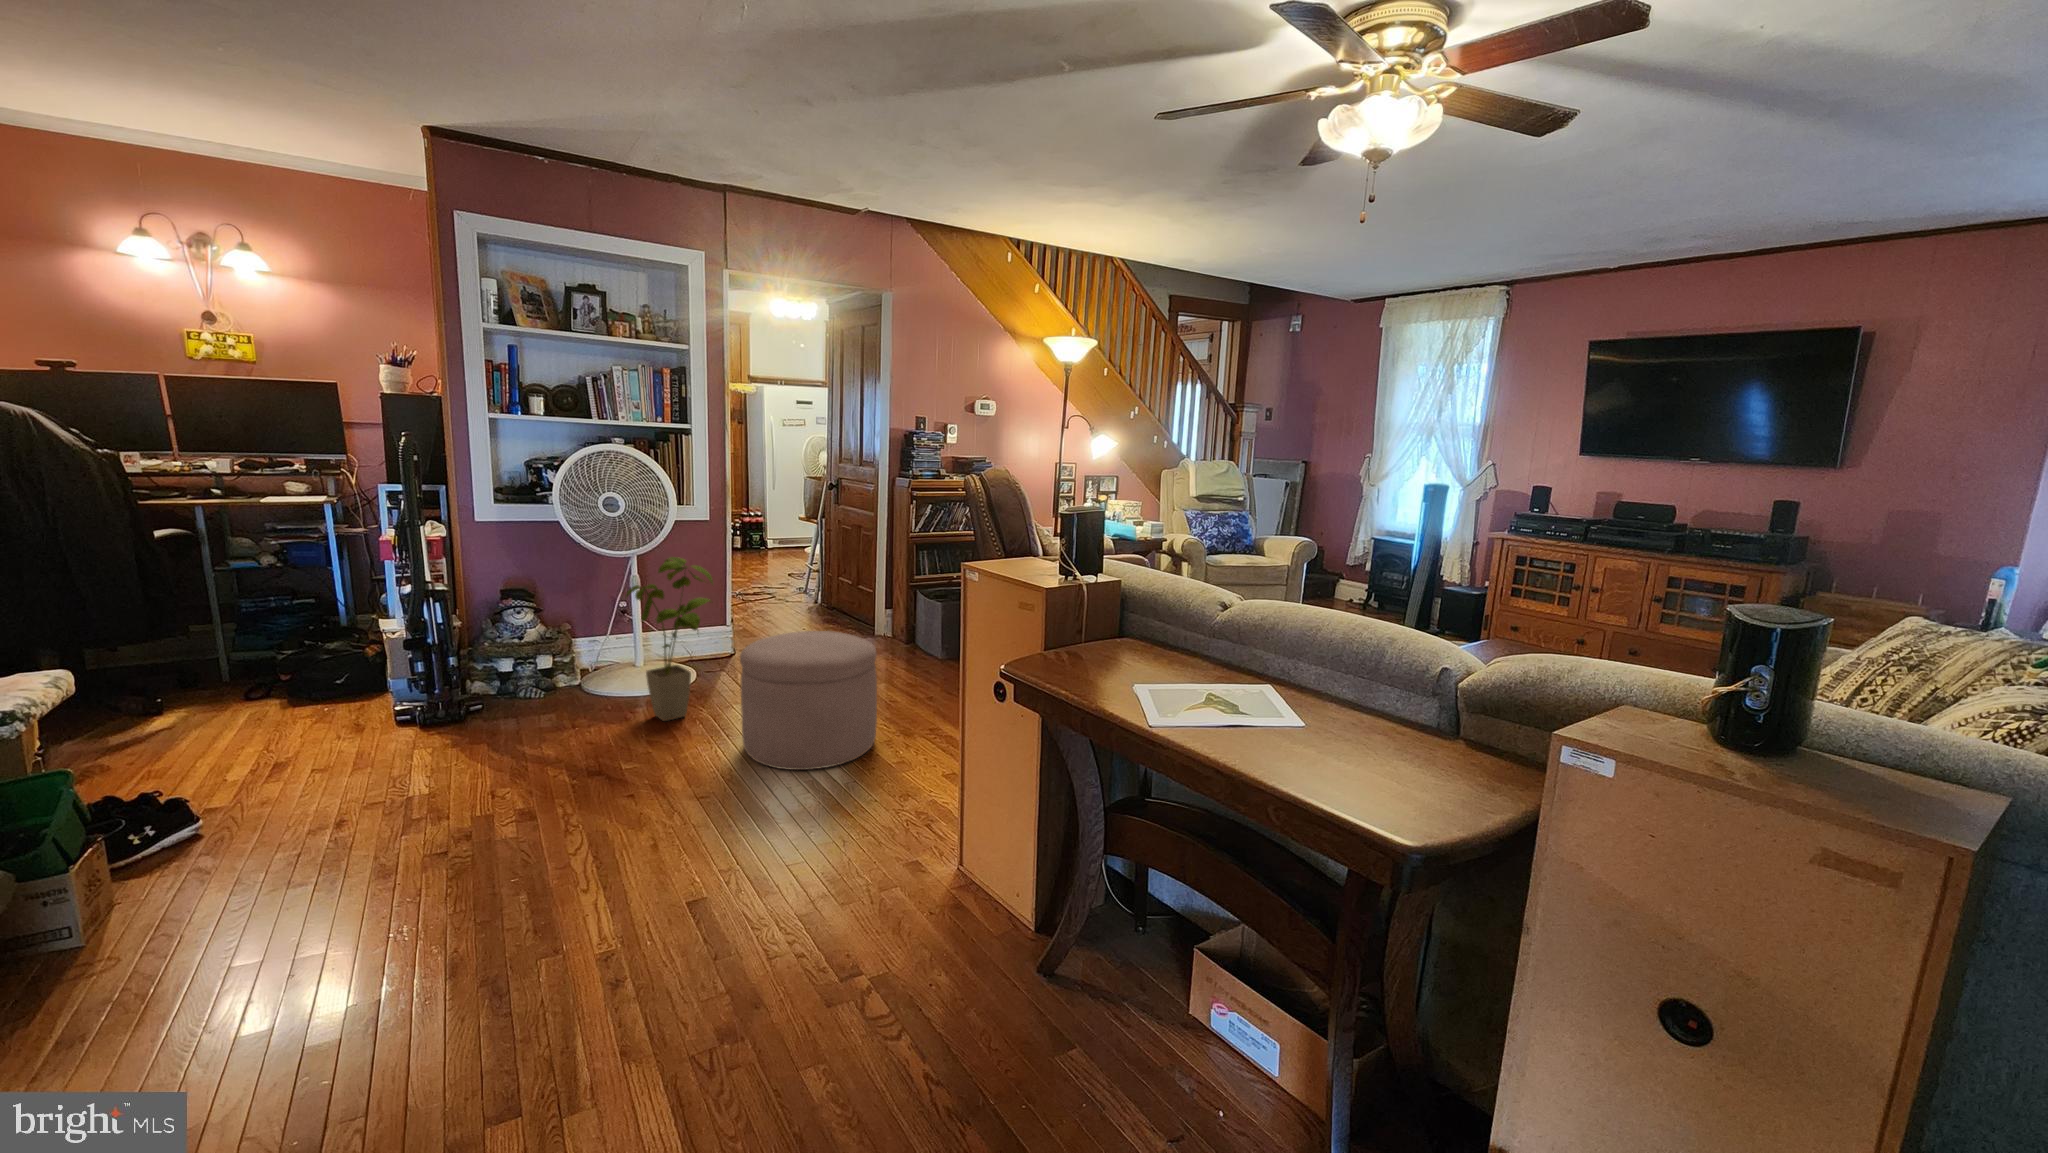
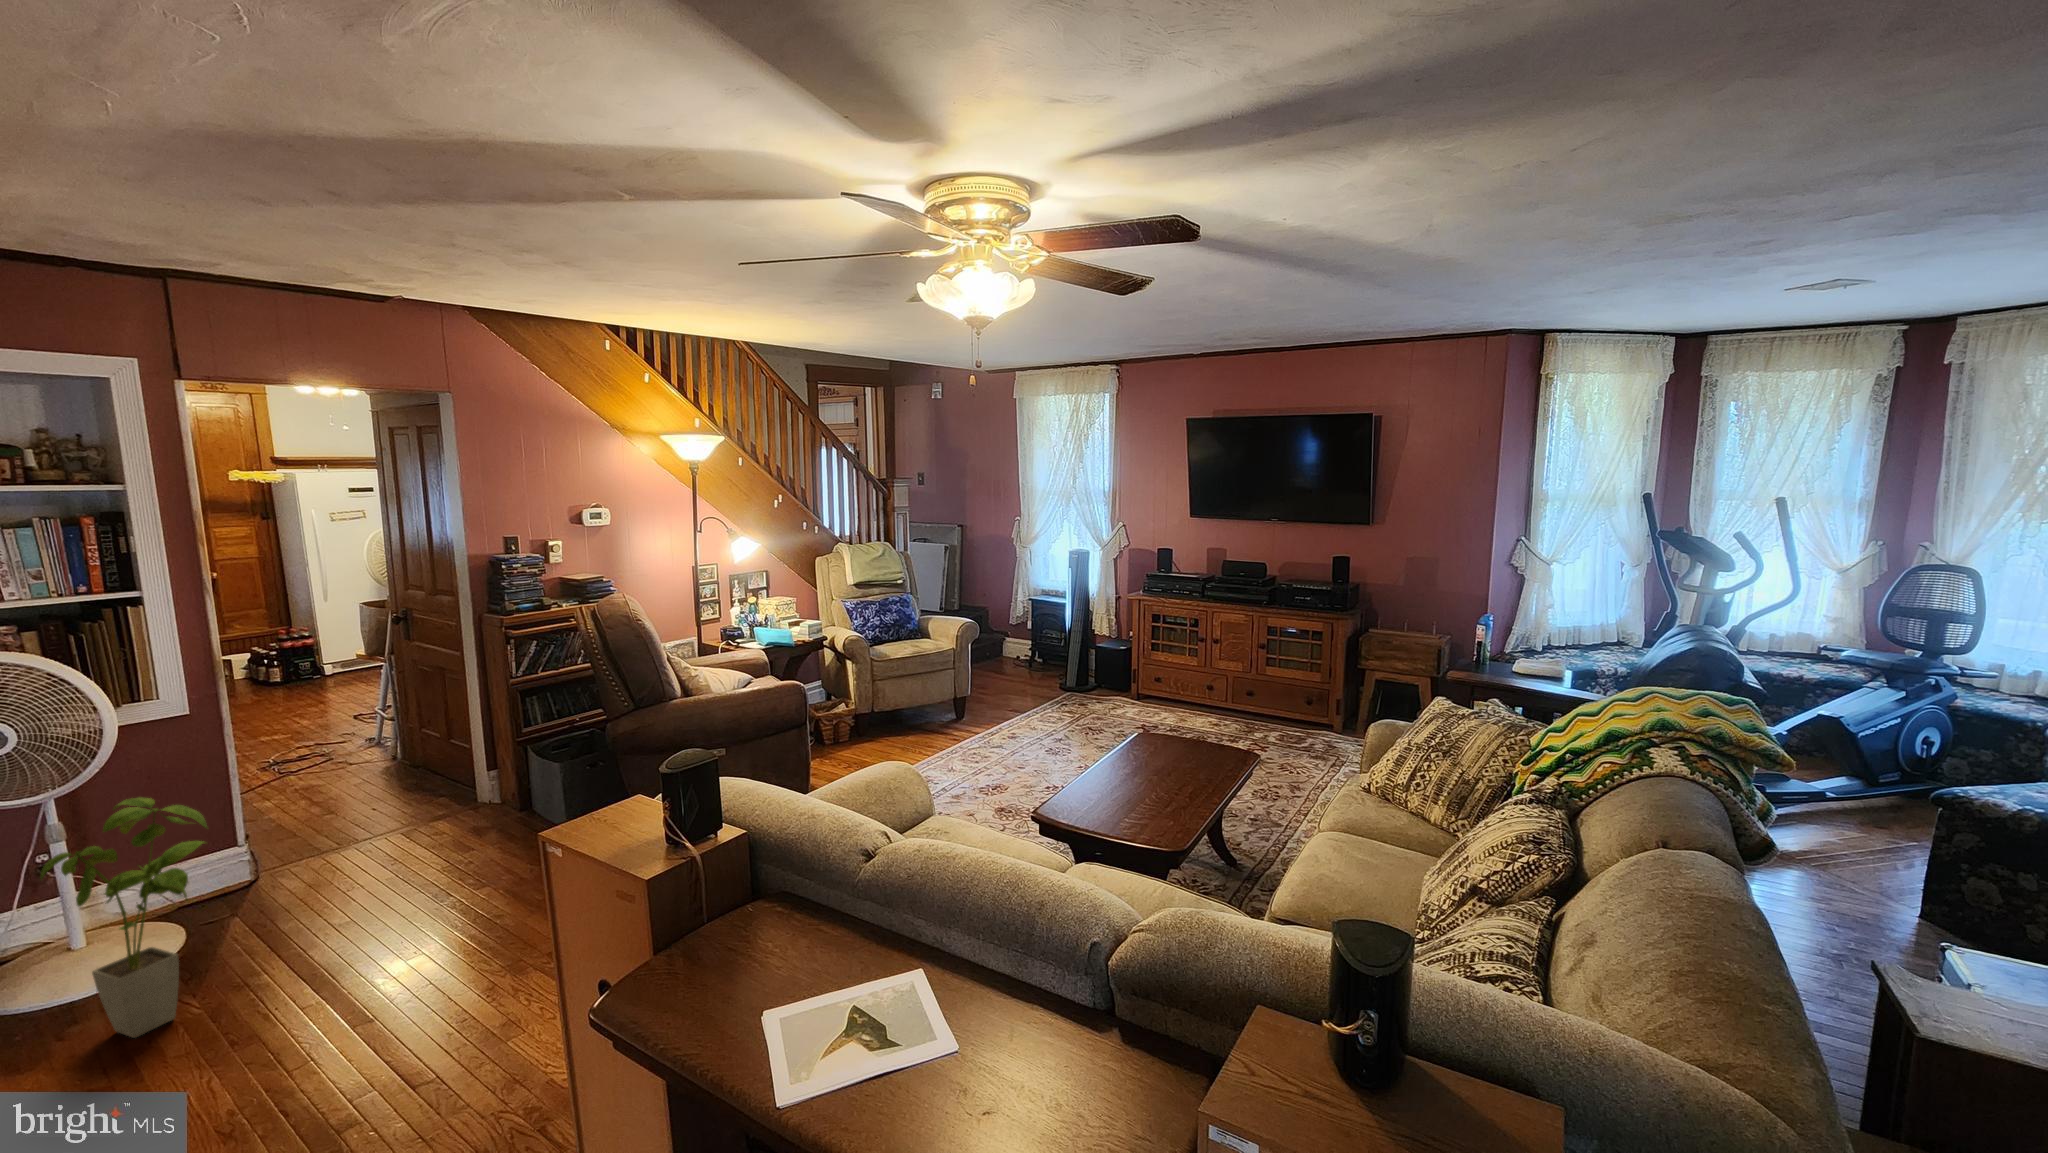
ottoman: present [740,631,877,770] -> none [265,852,493,1069]

